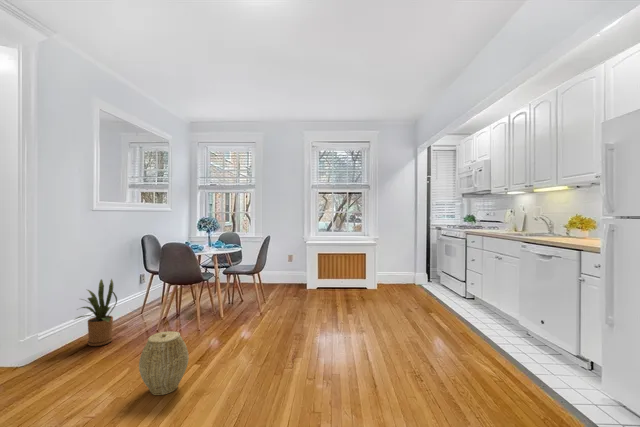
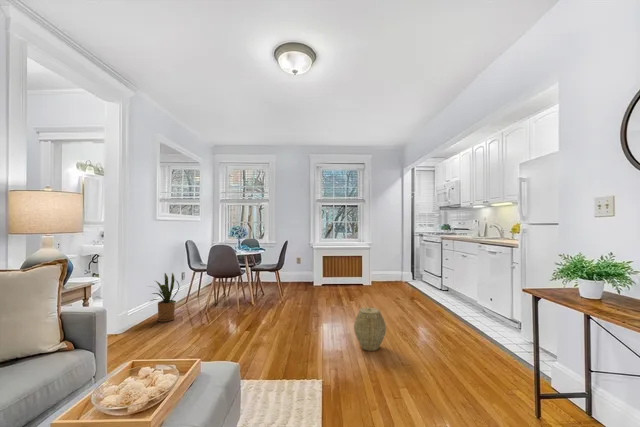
woven basket: present [139,331,189,395] -> present [354,308,386,351]

